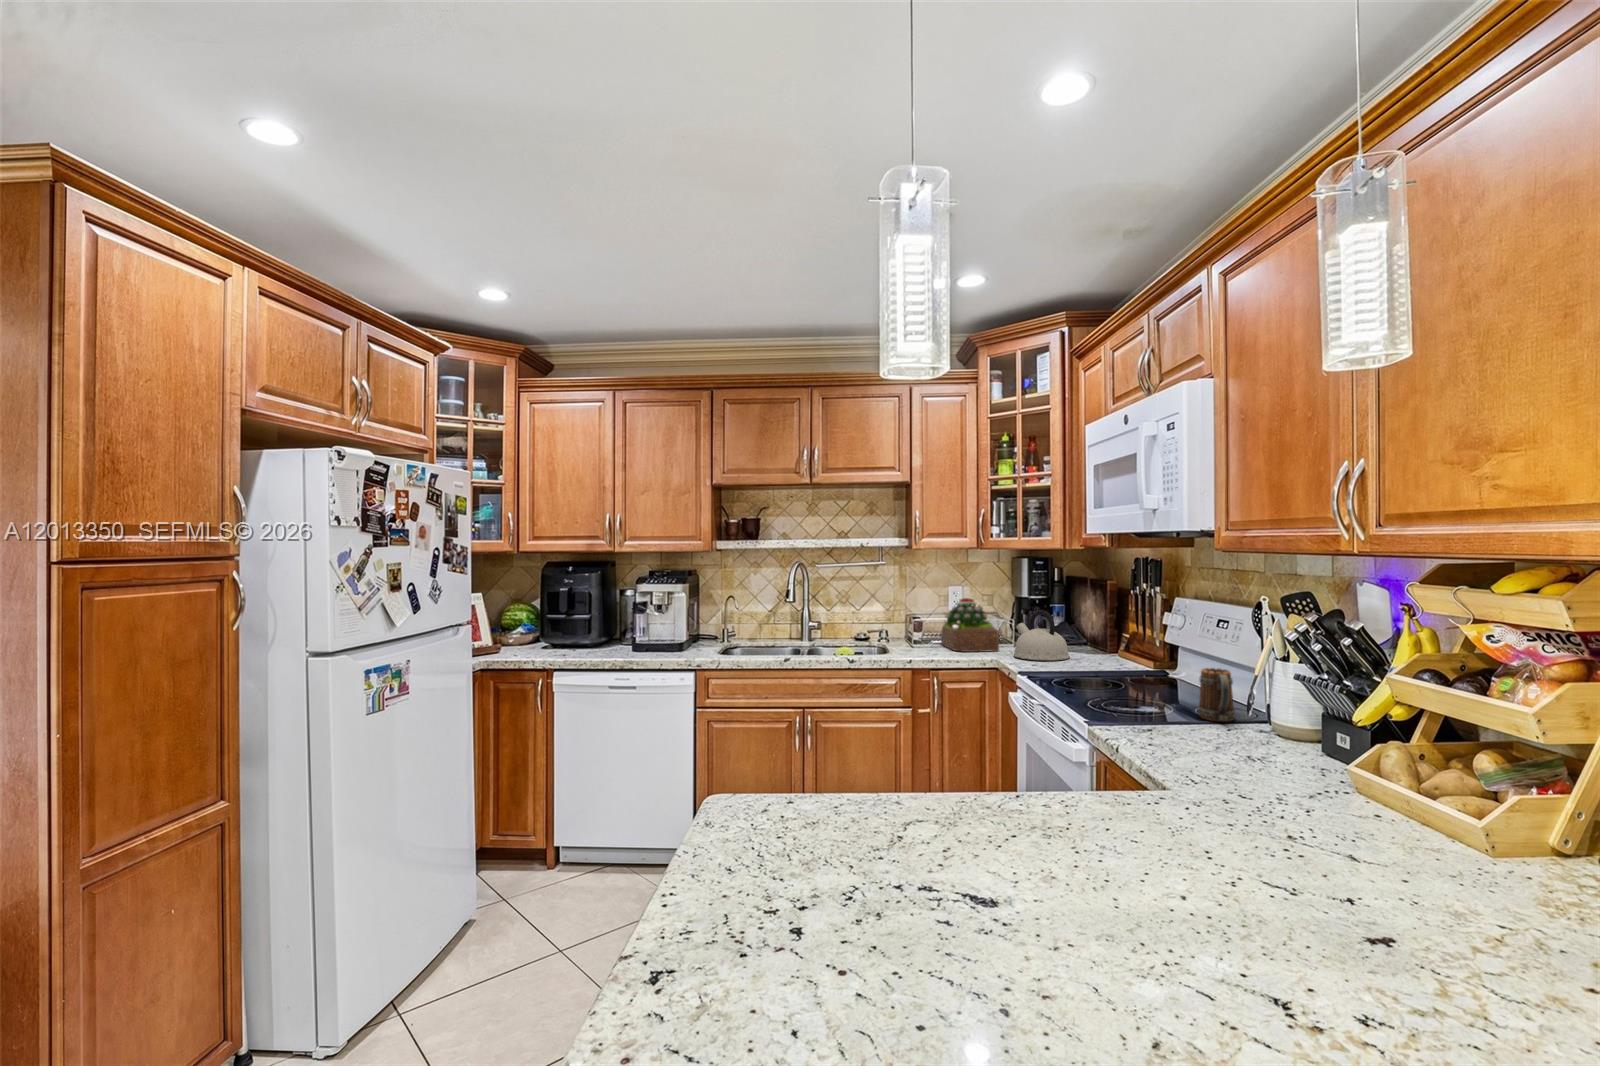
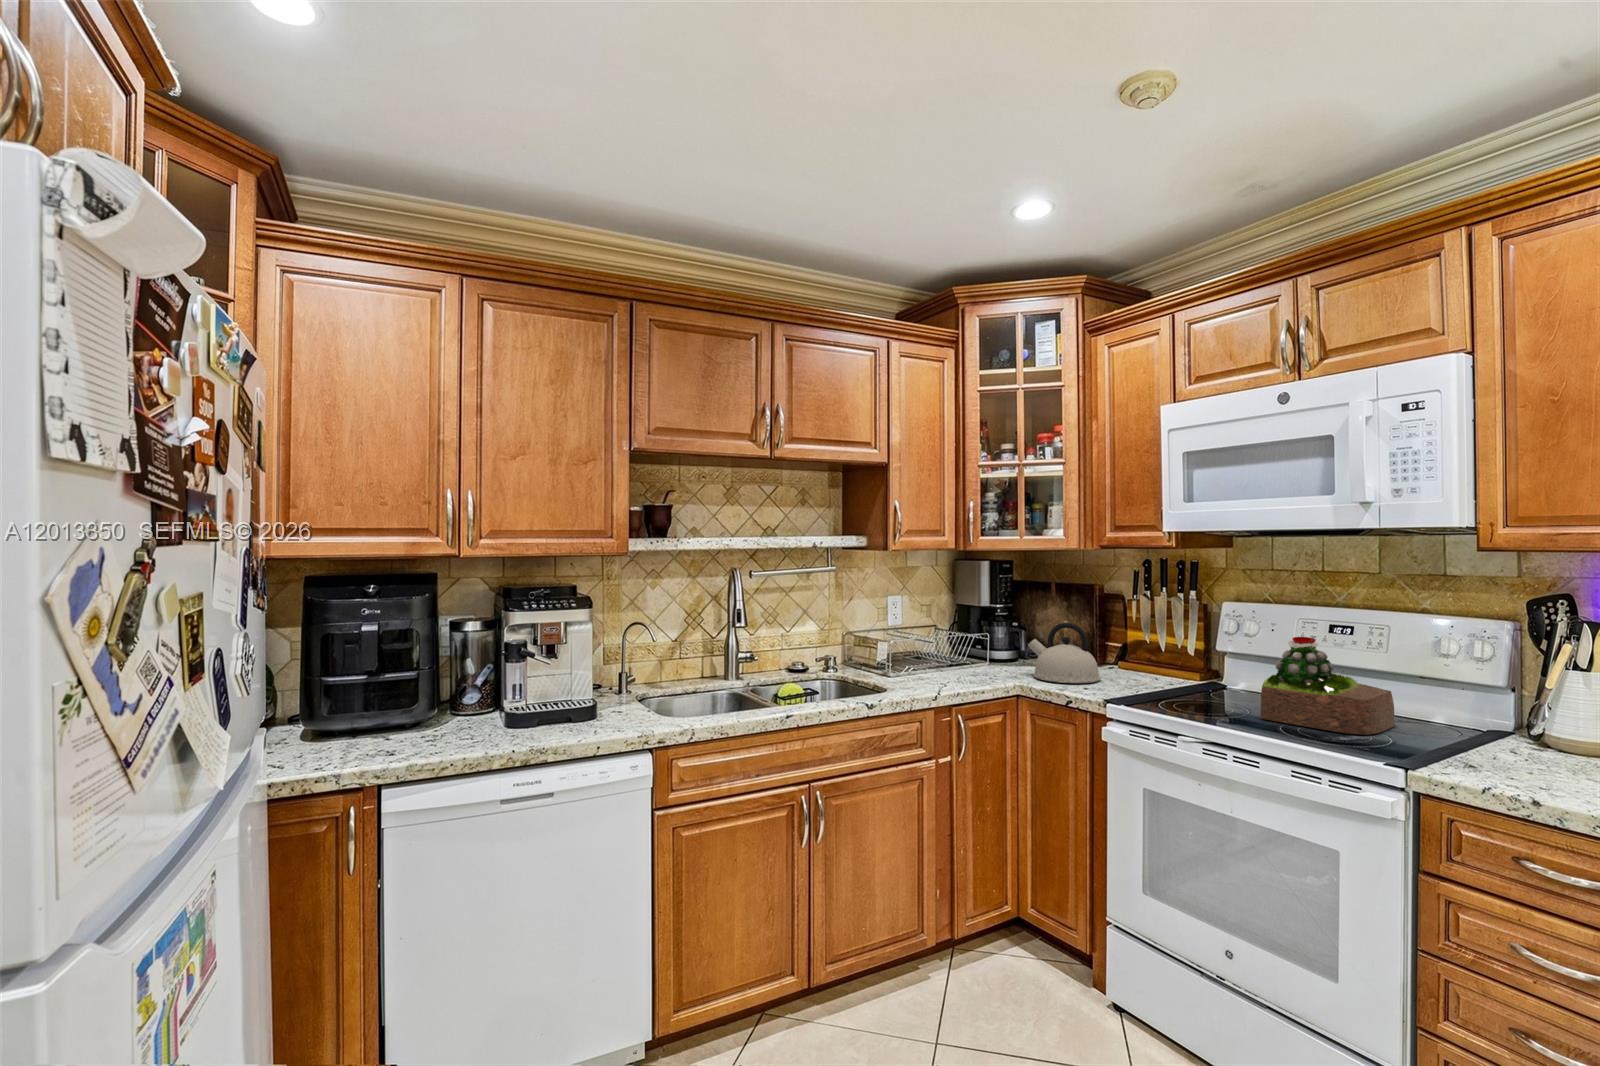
succulent plant: present [941,598,999,652] -> present [1261,637,1395,735]
mug: present [1198,668,1235,722] -> none [1437,684,1509,746]

